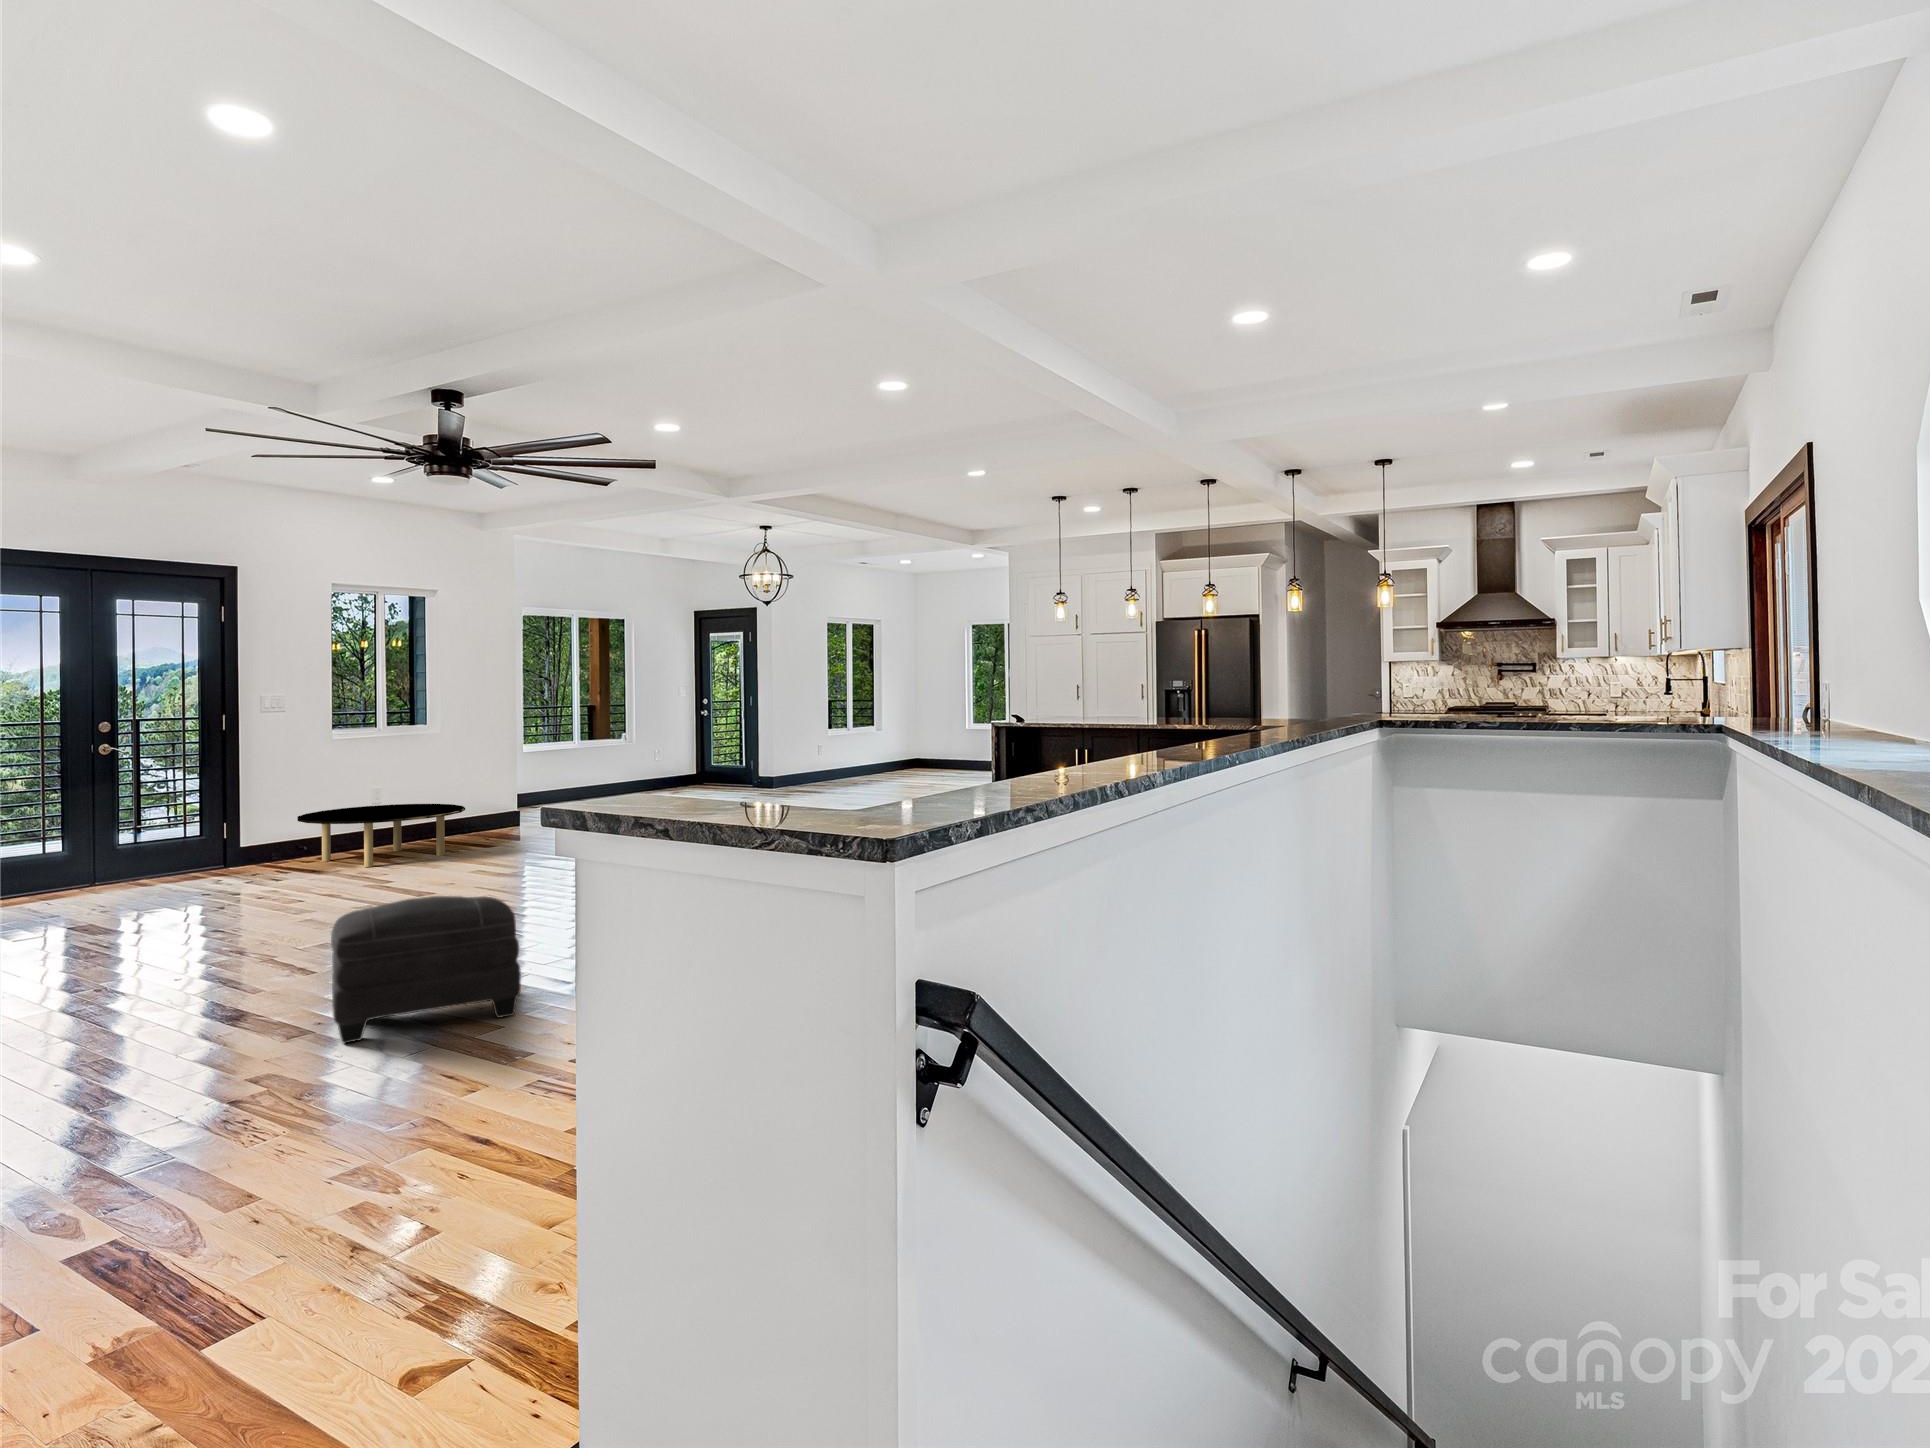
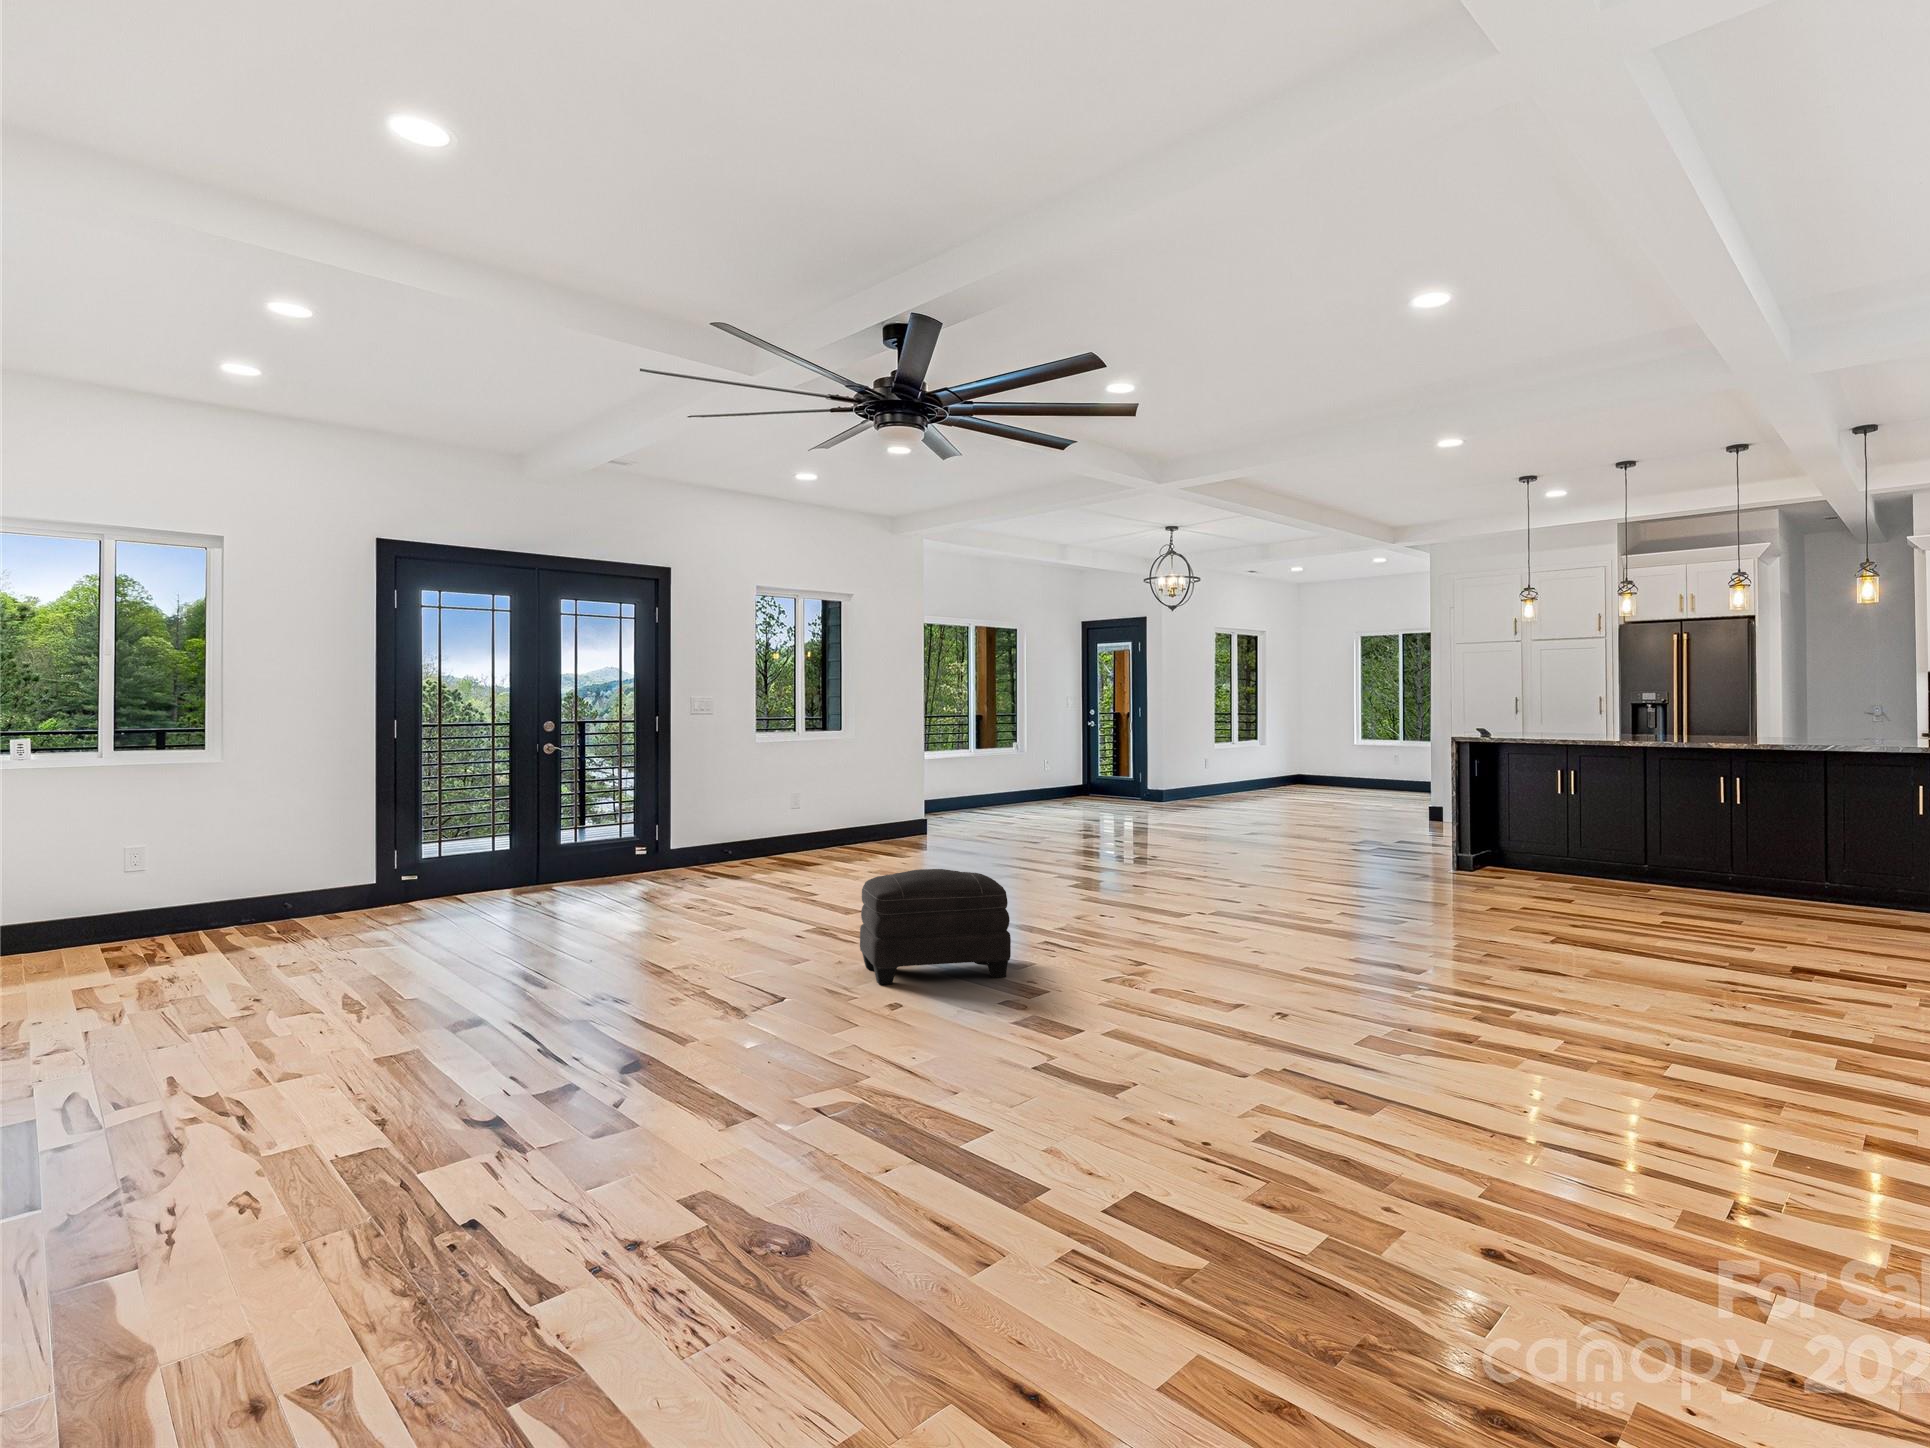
coffee table: present [297,804,465,867] -> none [751,804,889,859]

